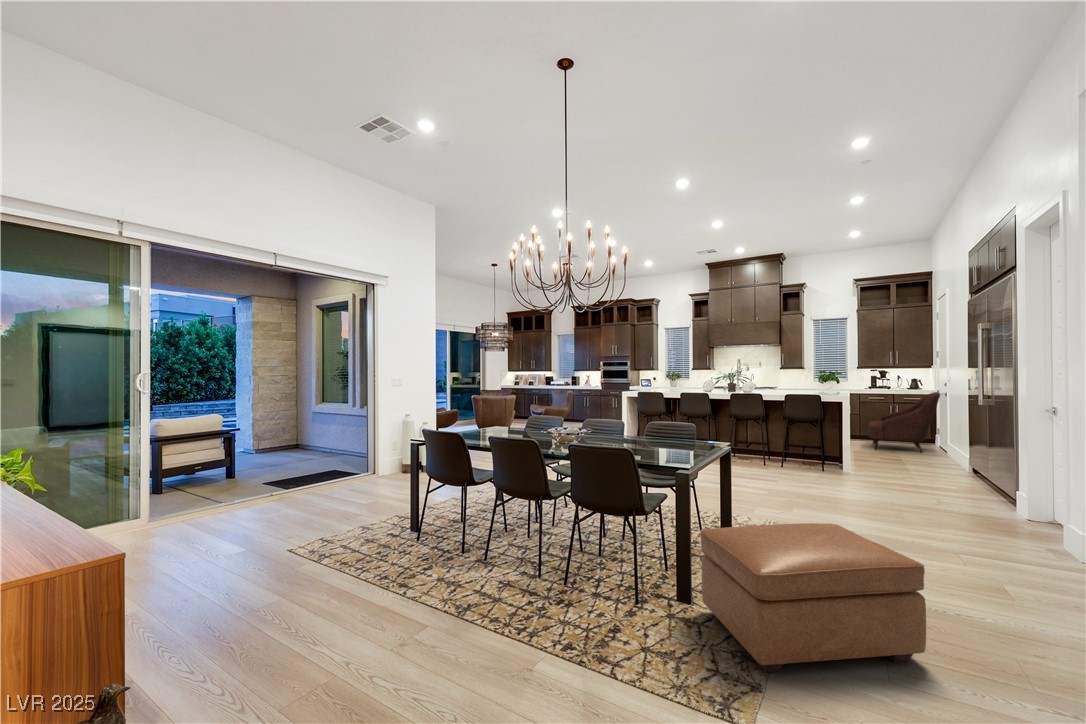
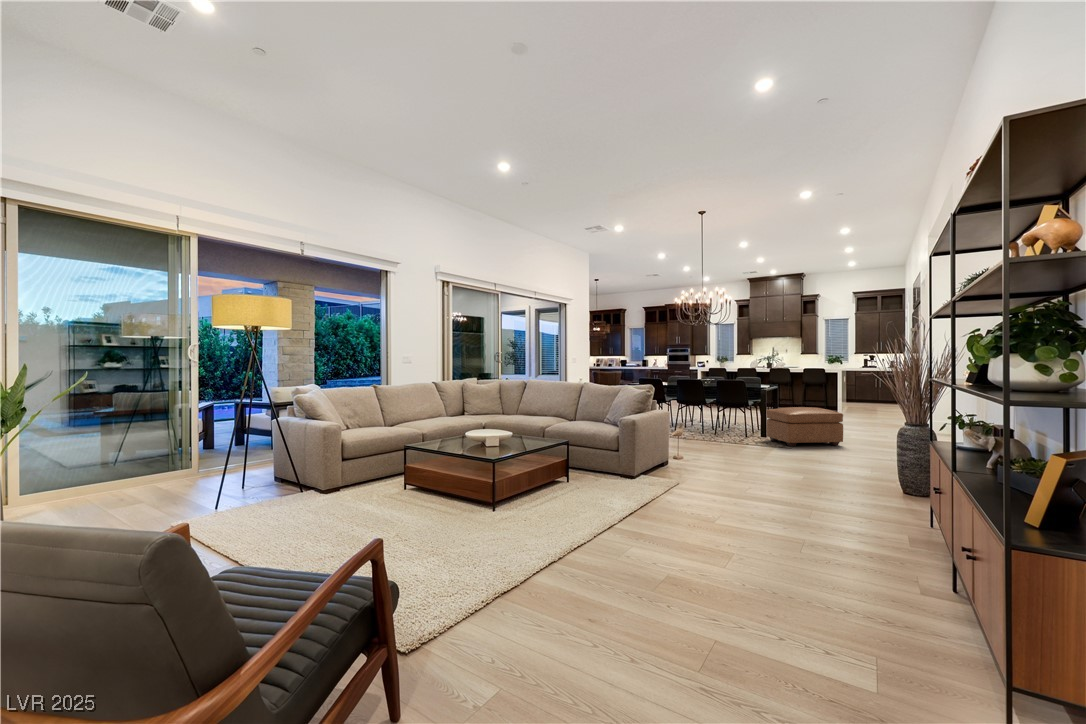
armchair: present [868,392,940,453] -> none [858,369,903,407]

